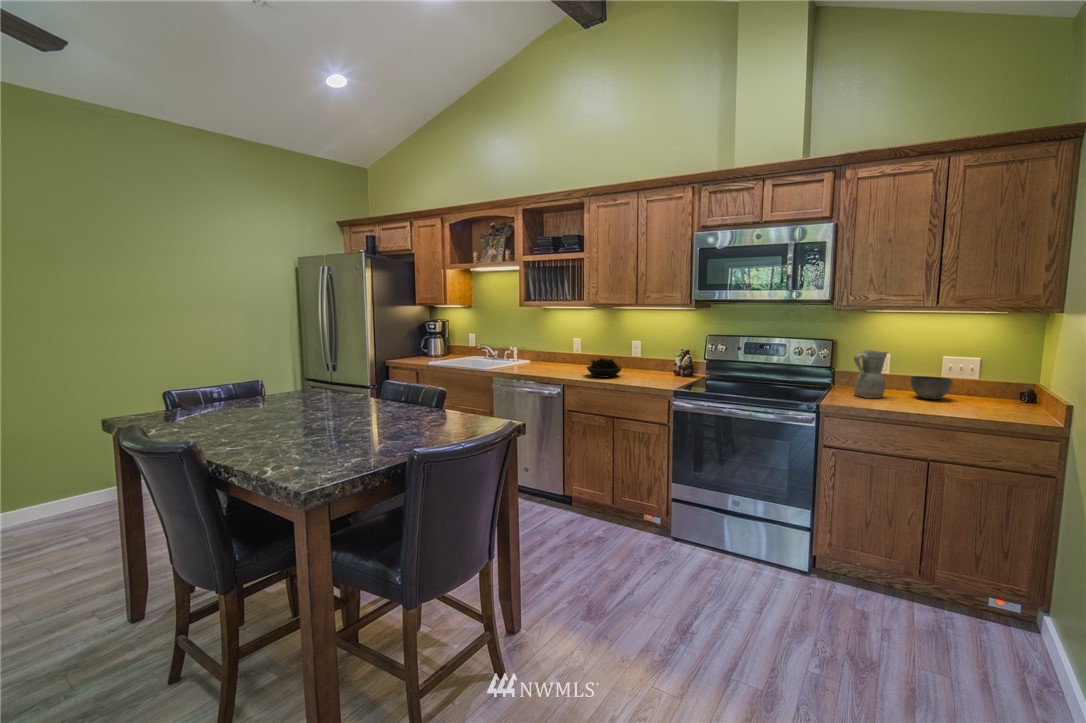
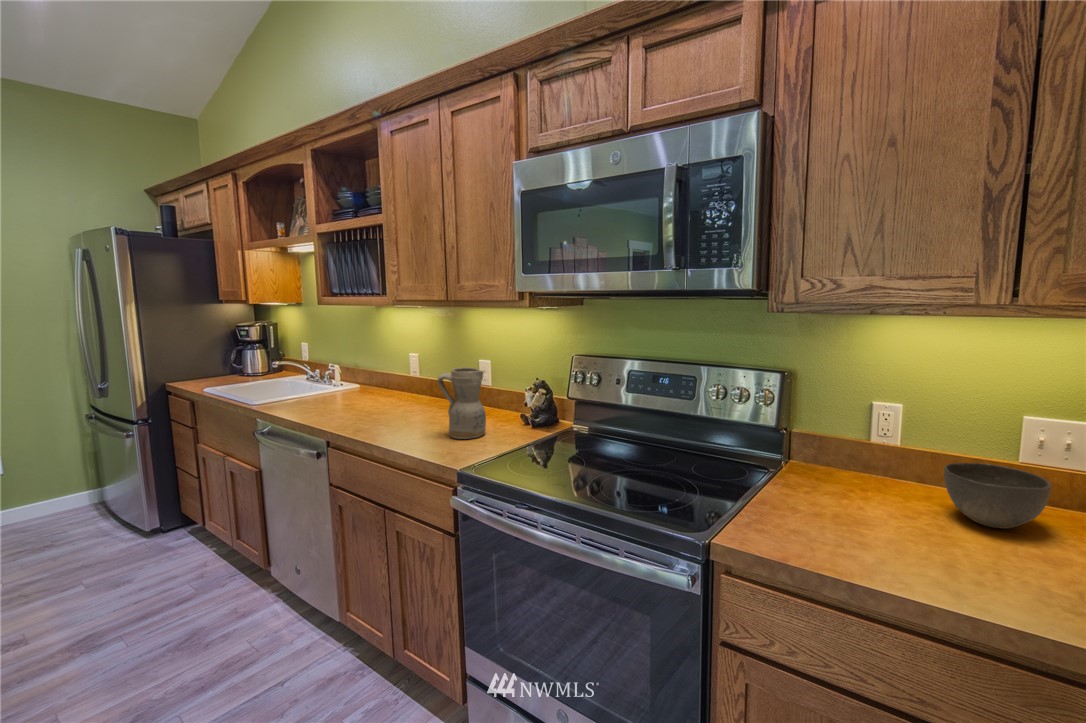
ceramic pitcher: present [854,350,887,398] -> present [438,367,486,439]
succulent plant: present [586,358,622,378] -> none [373,392,436,428]

